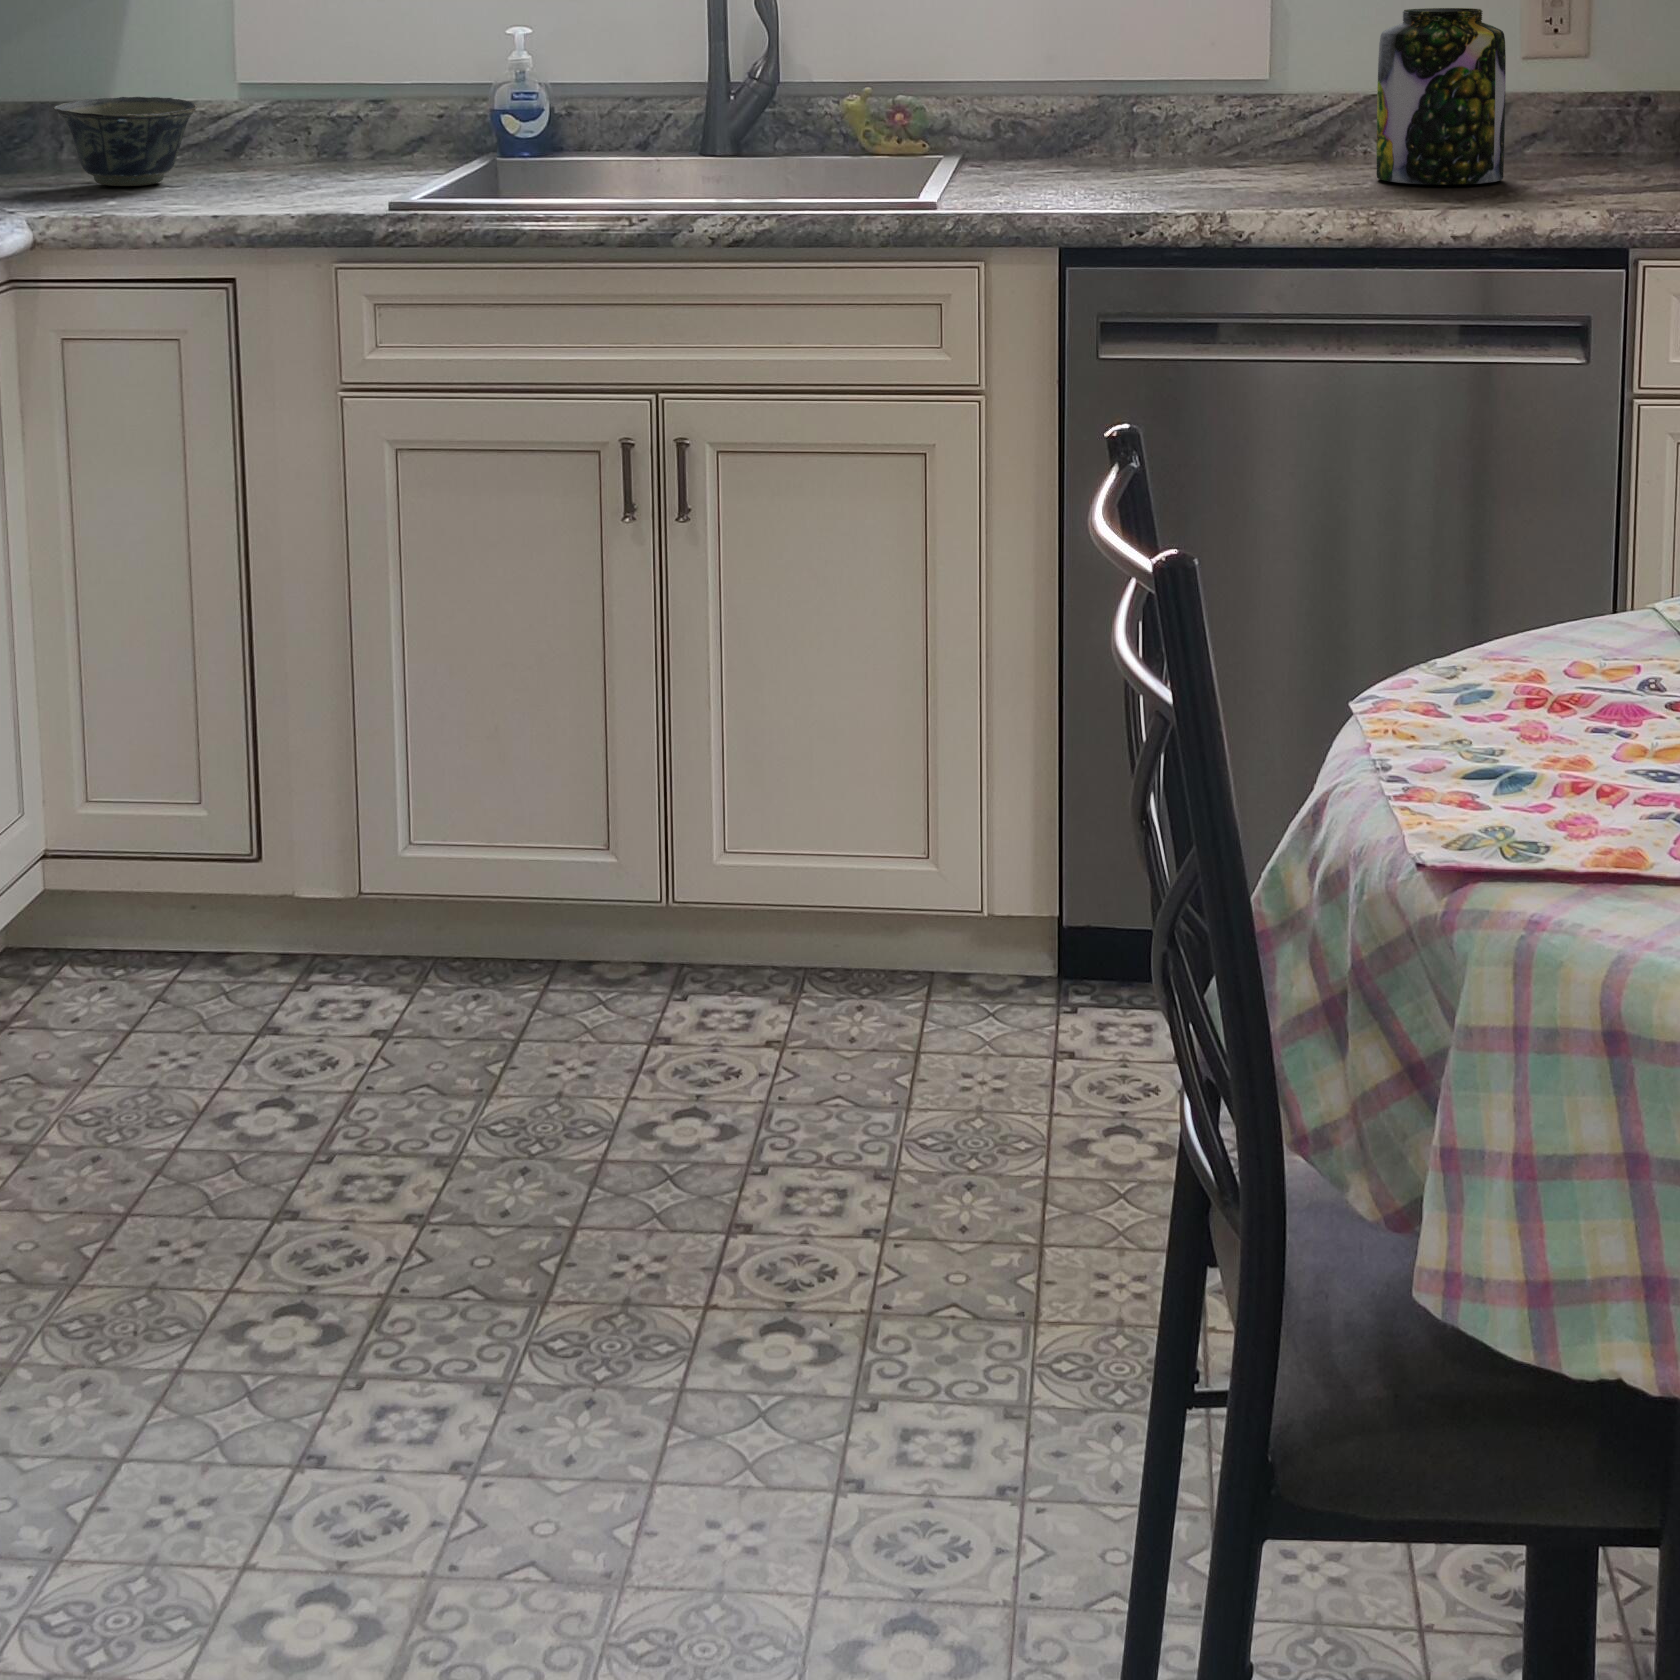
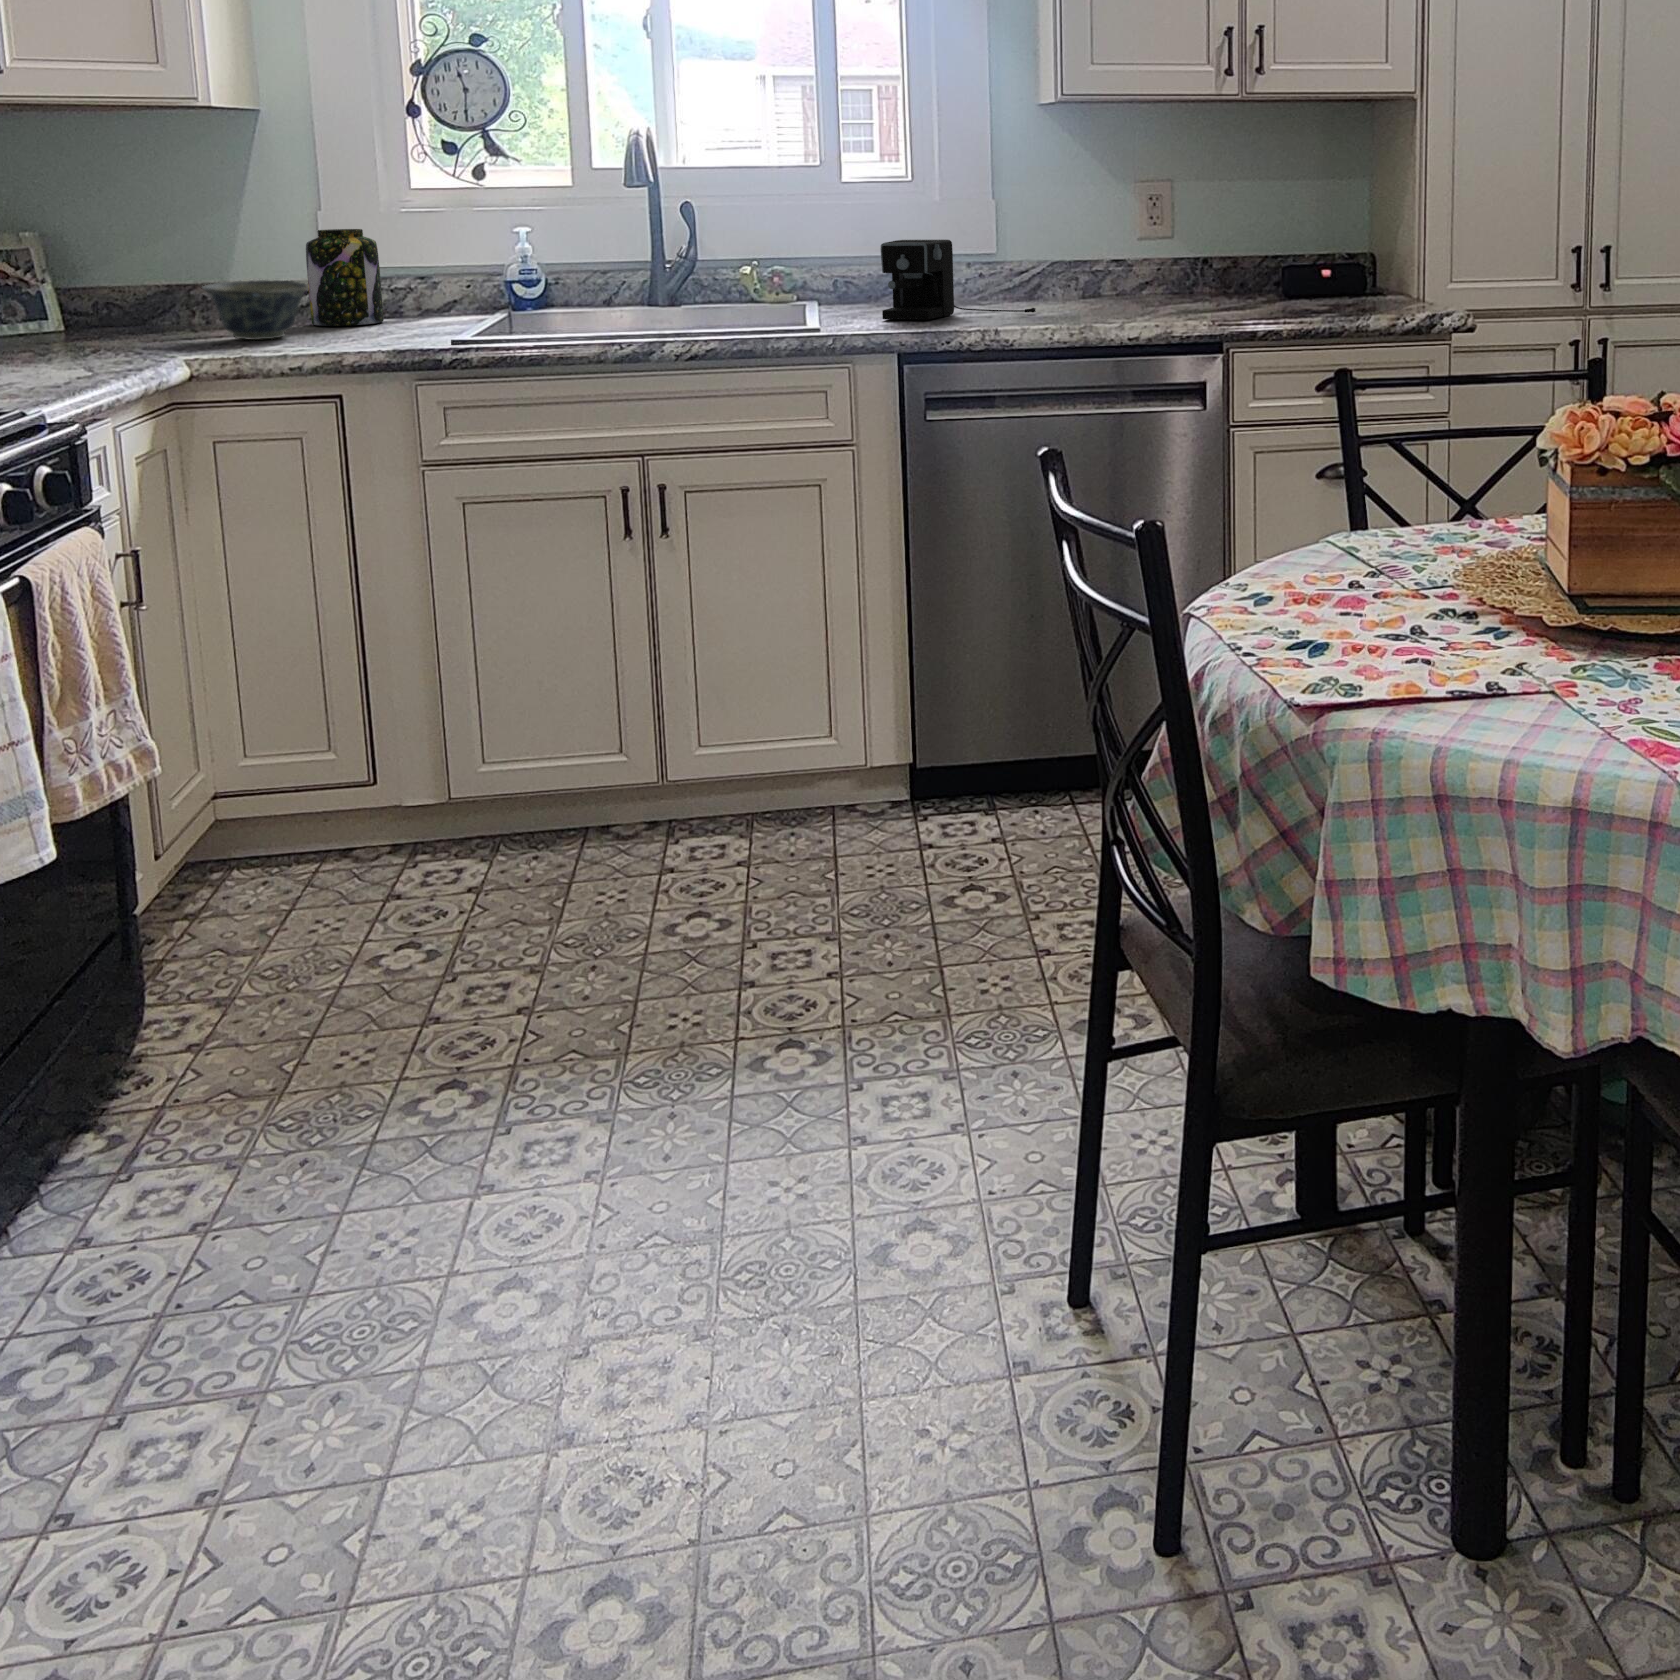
jar: present [1377,8,1506,185] -> present [306,229,384,326]
coffee maker: none [1050,38,1318,175] -> present [881,240,1036,320]

